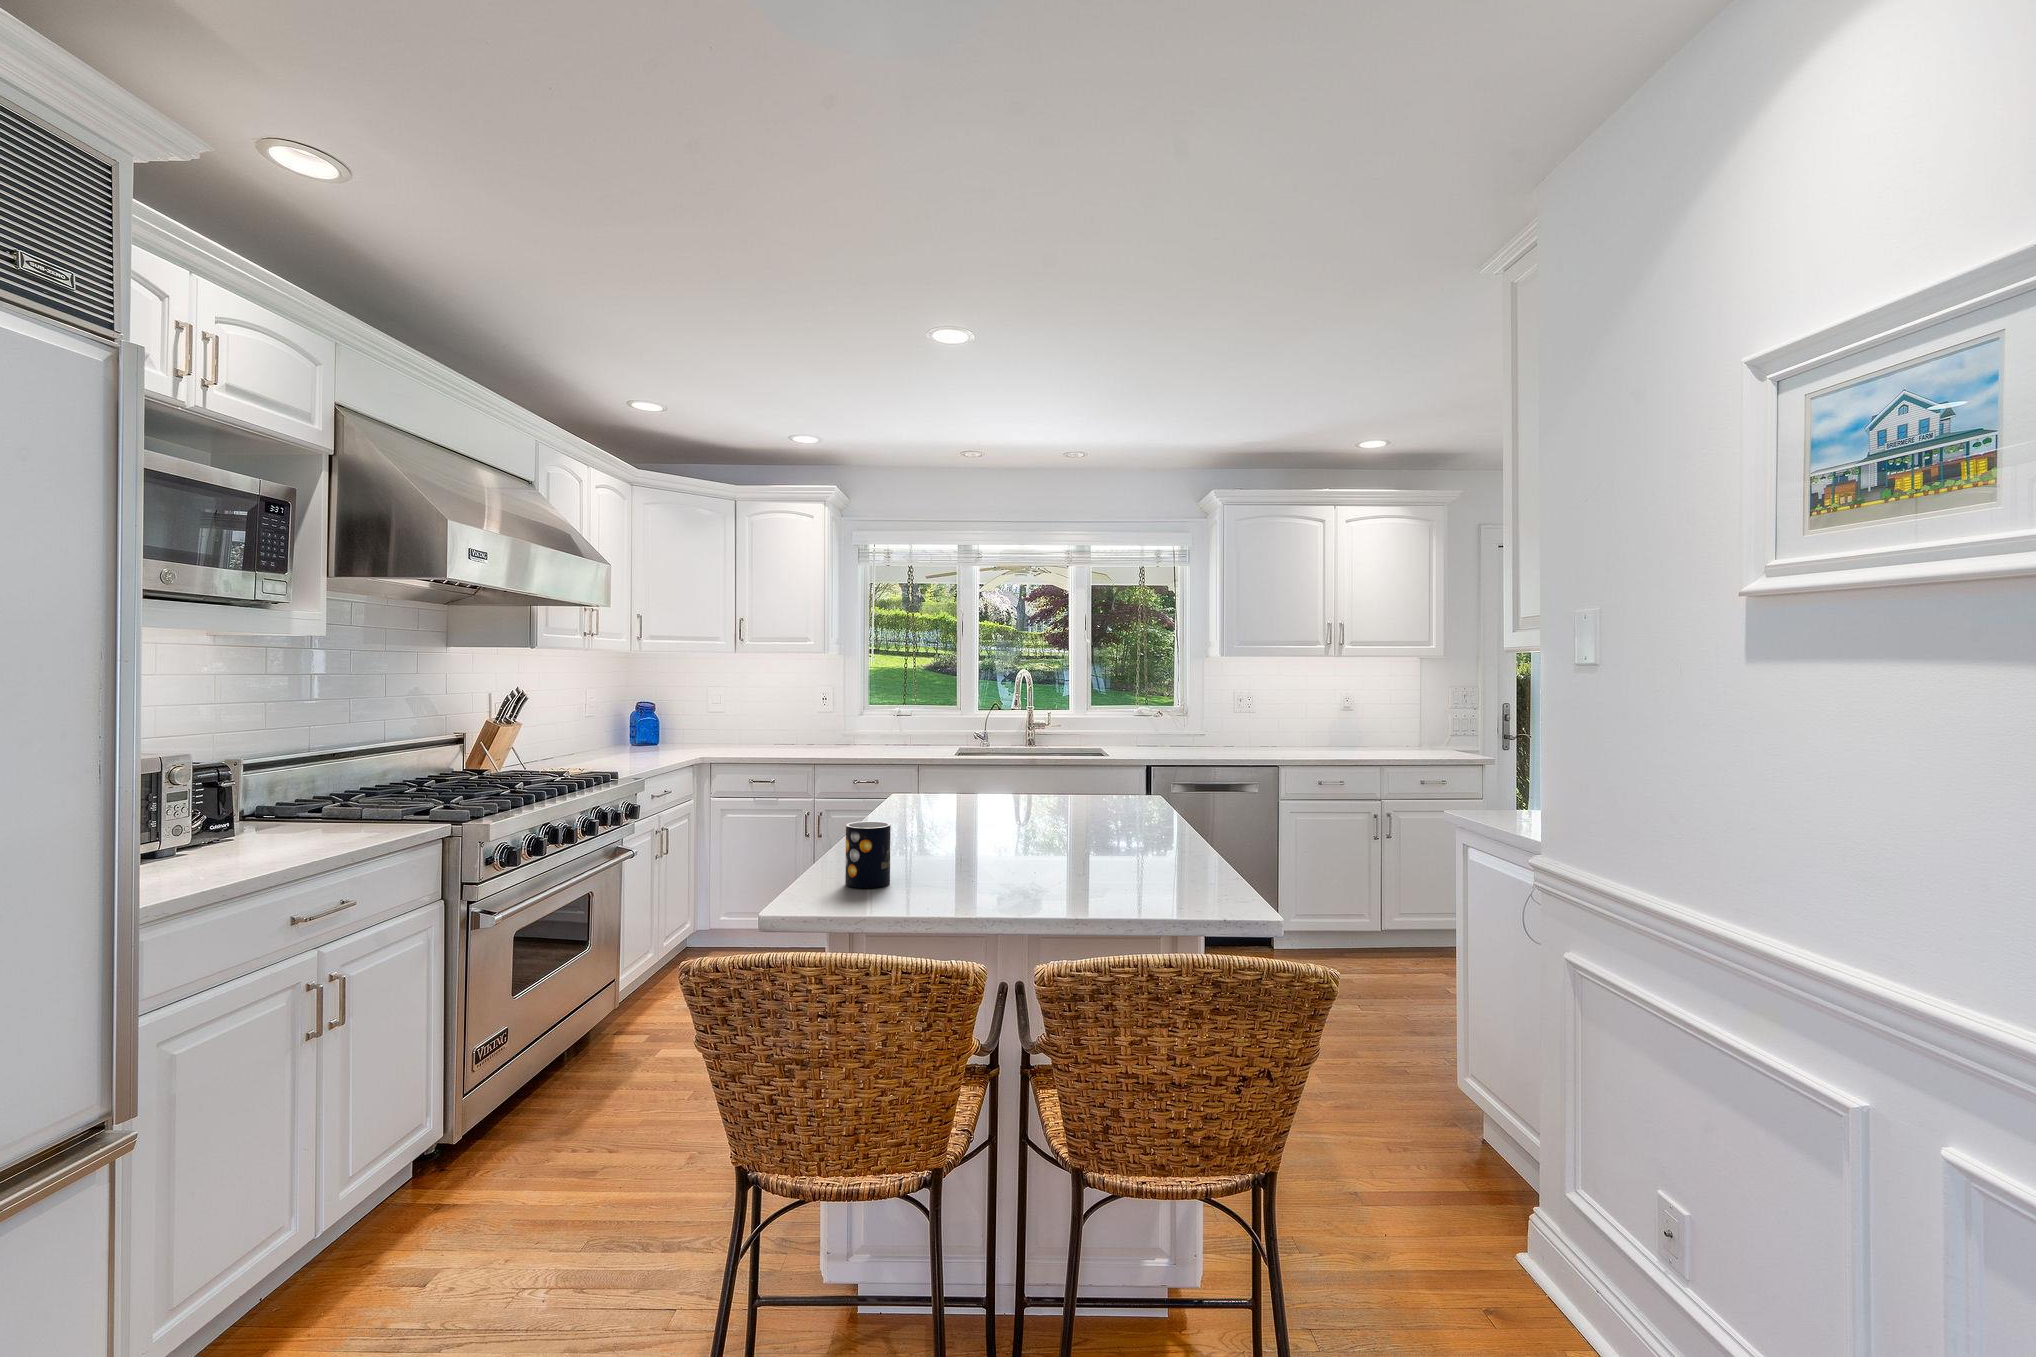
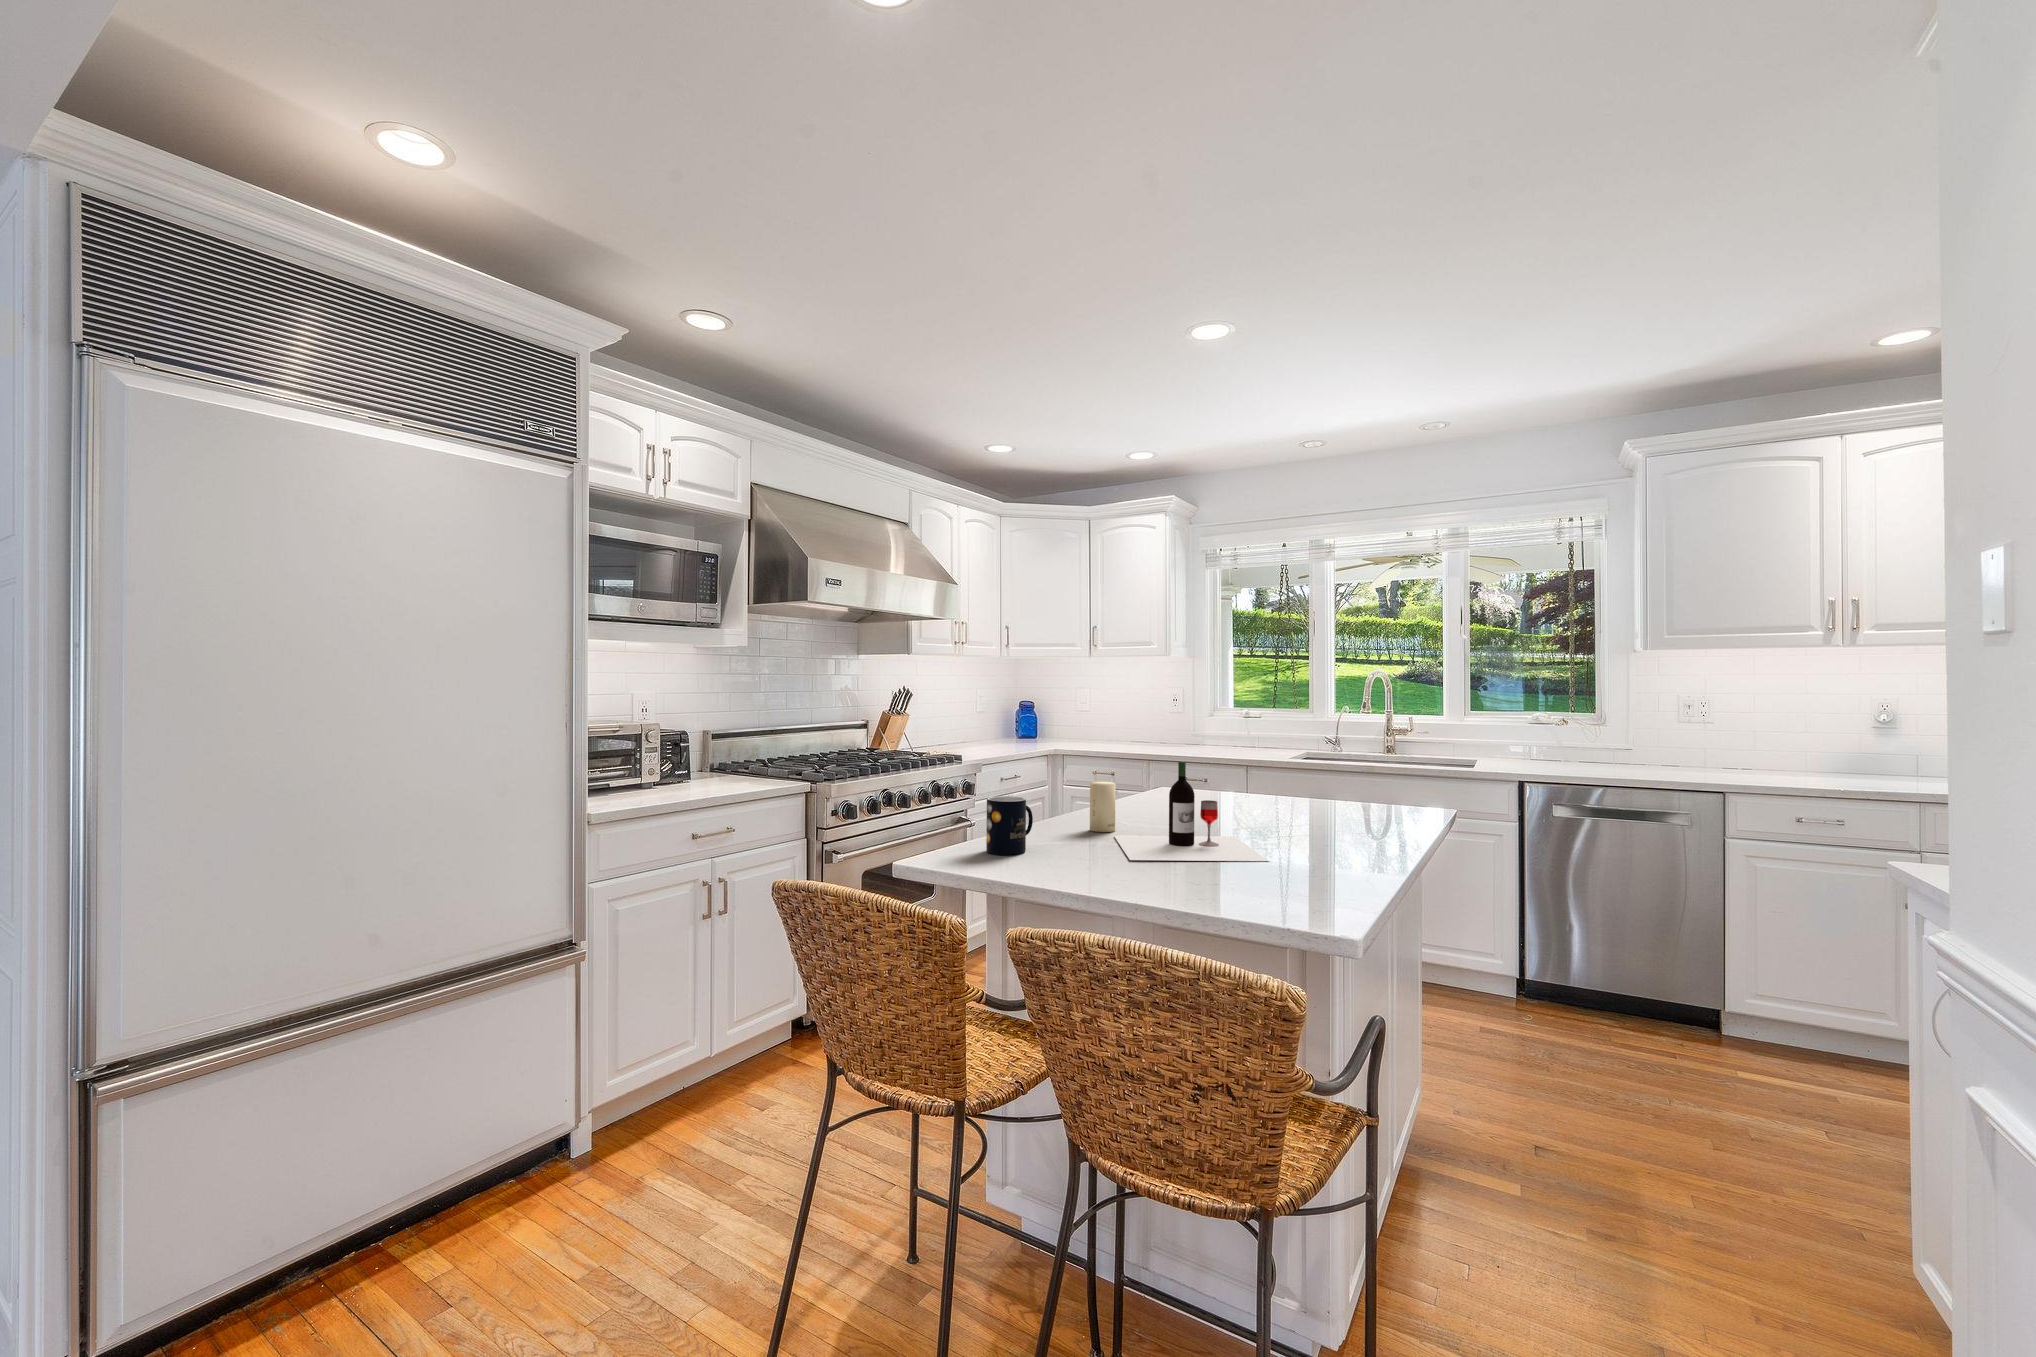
wine bottle: none [940,771,1122,877] -> present [1114,761,1269,861]
candle: none [901,797,929,851] -> present [1090,782,1115,832]

